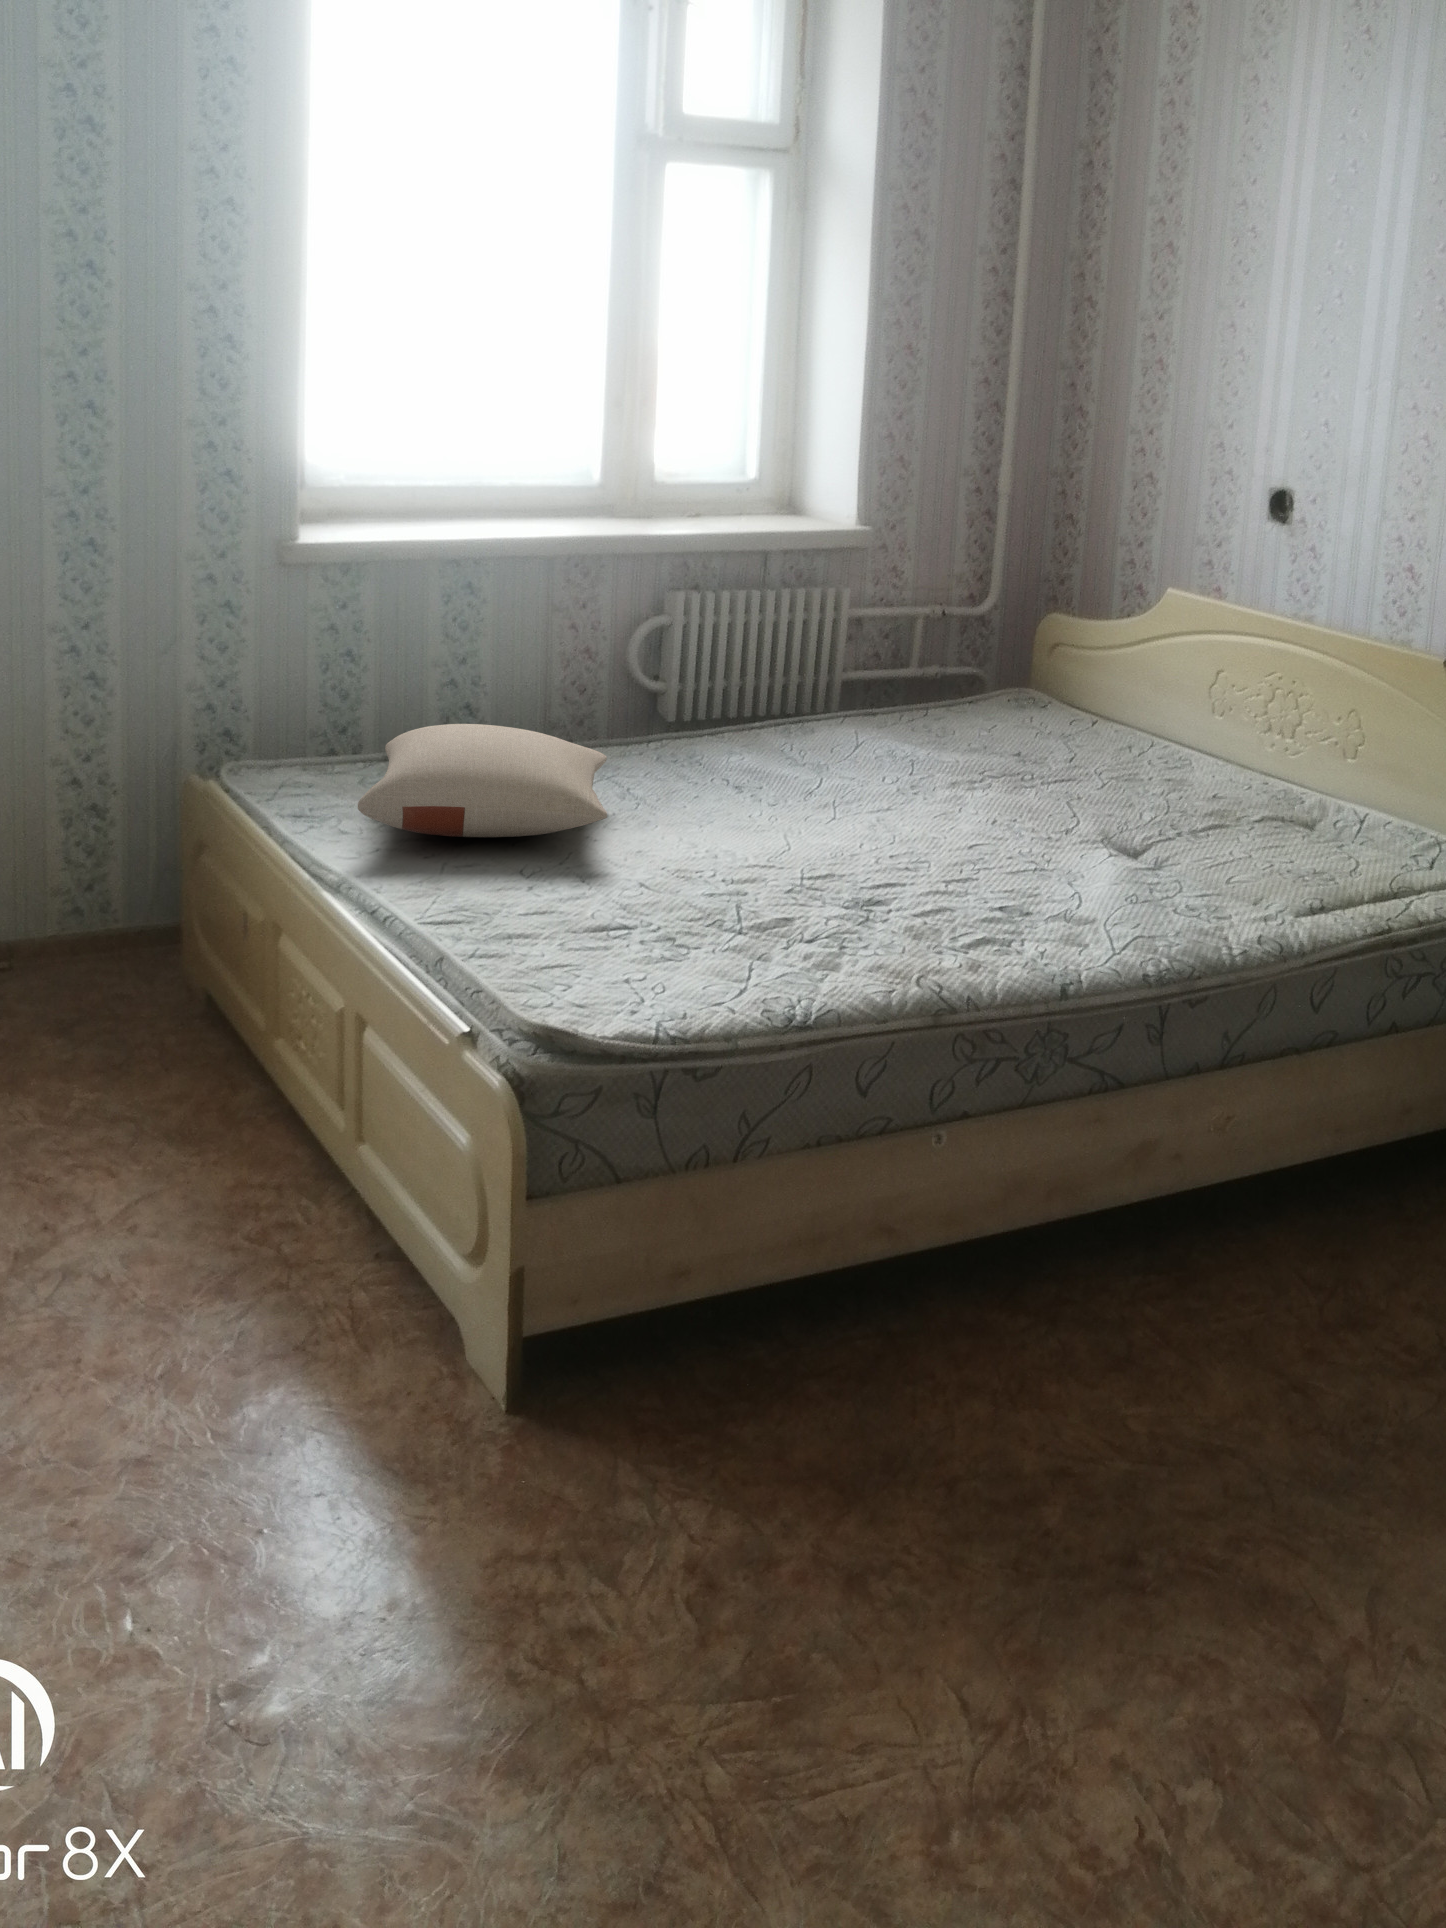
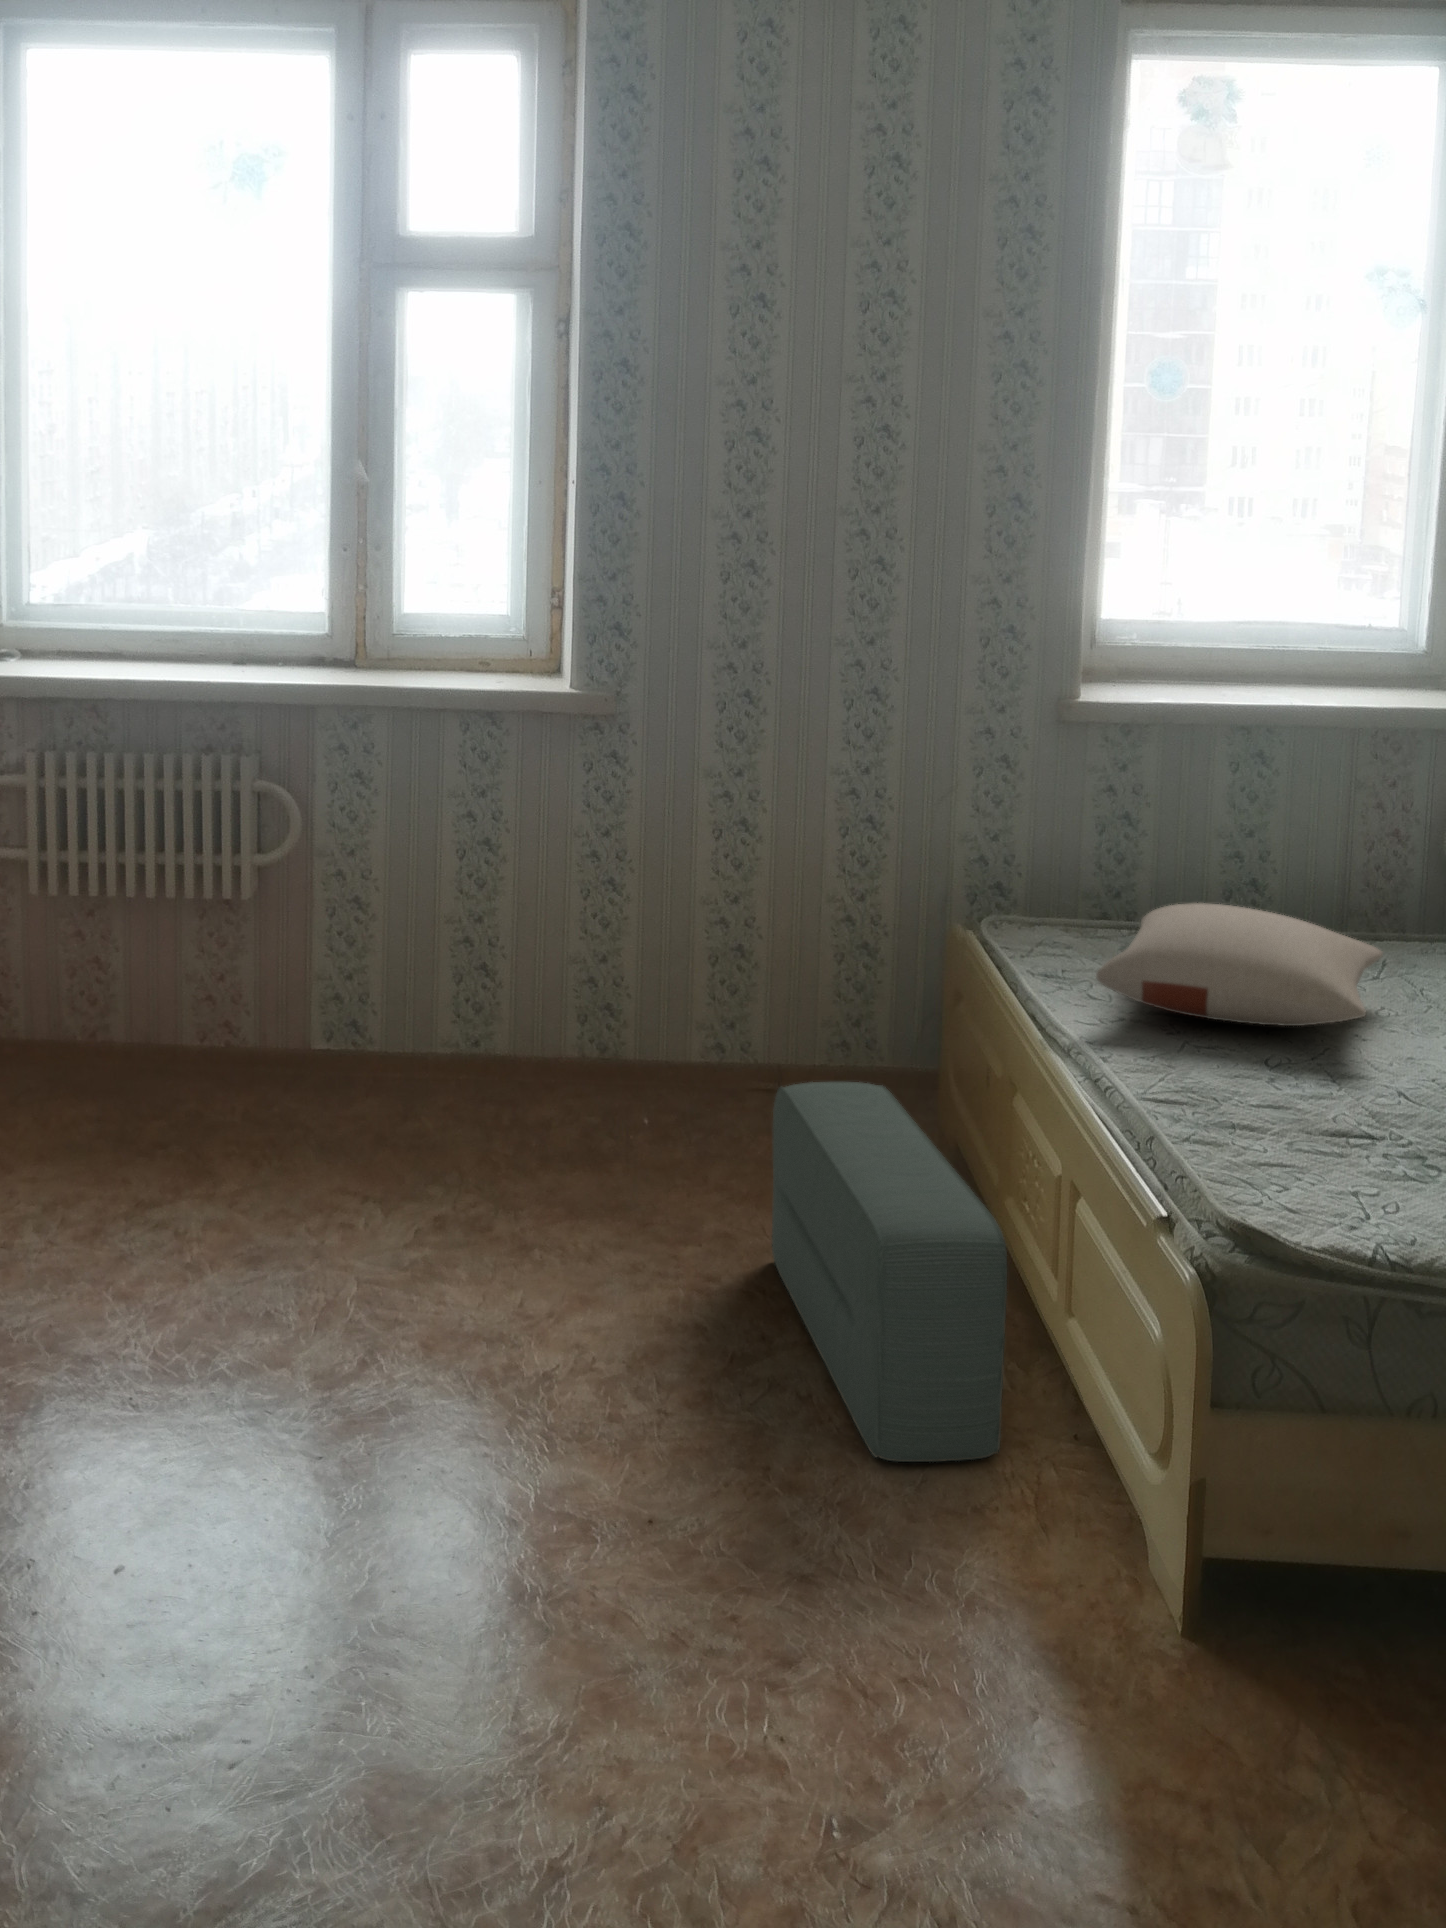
pouf: none [20,948,309,1334] -> present [772,1082,1007,1462]

